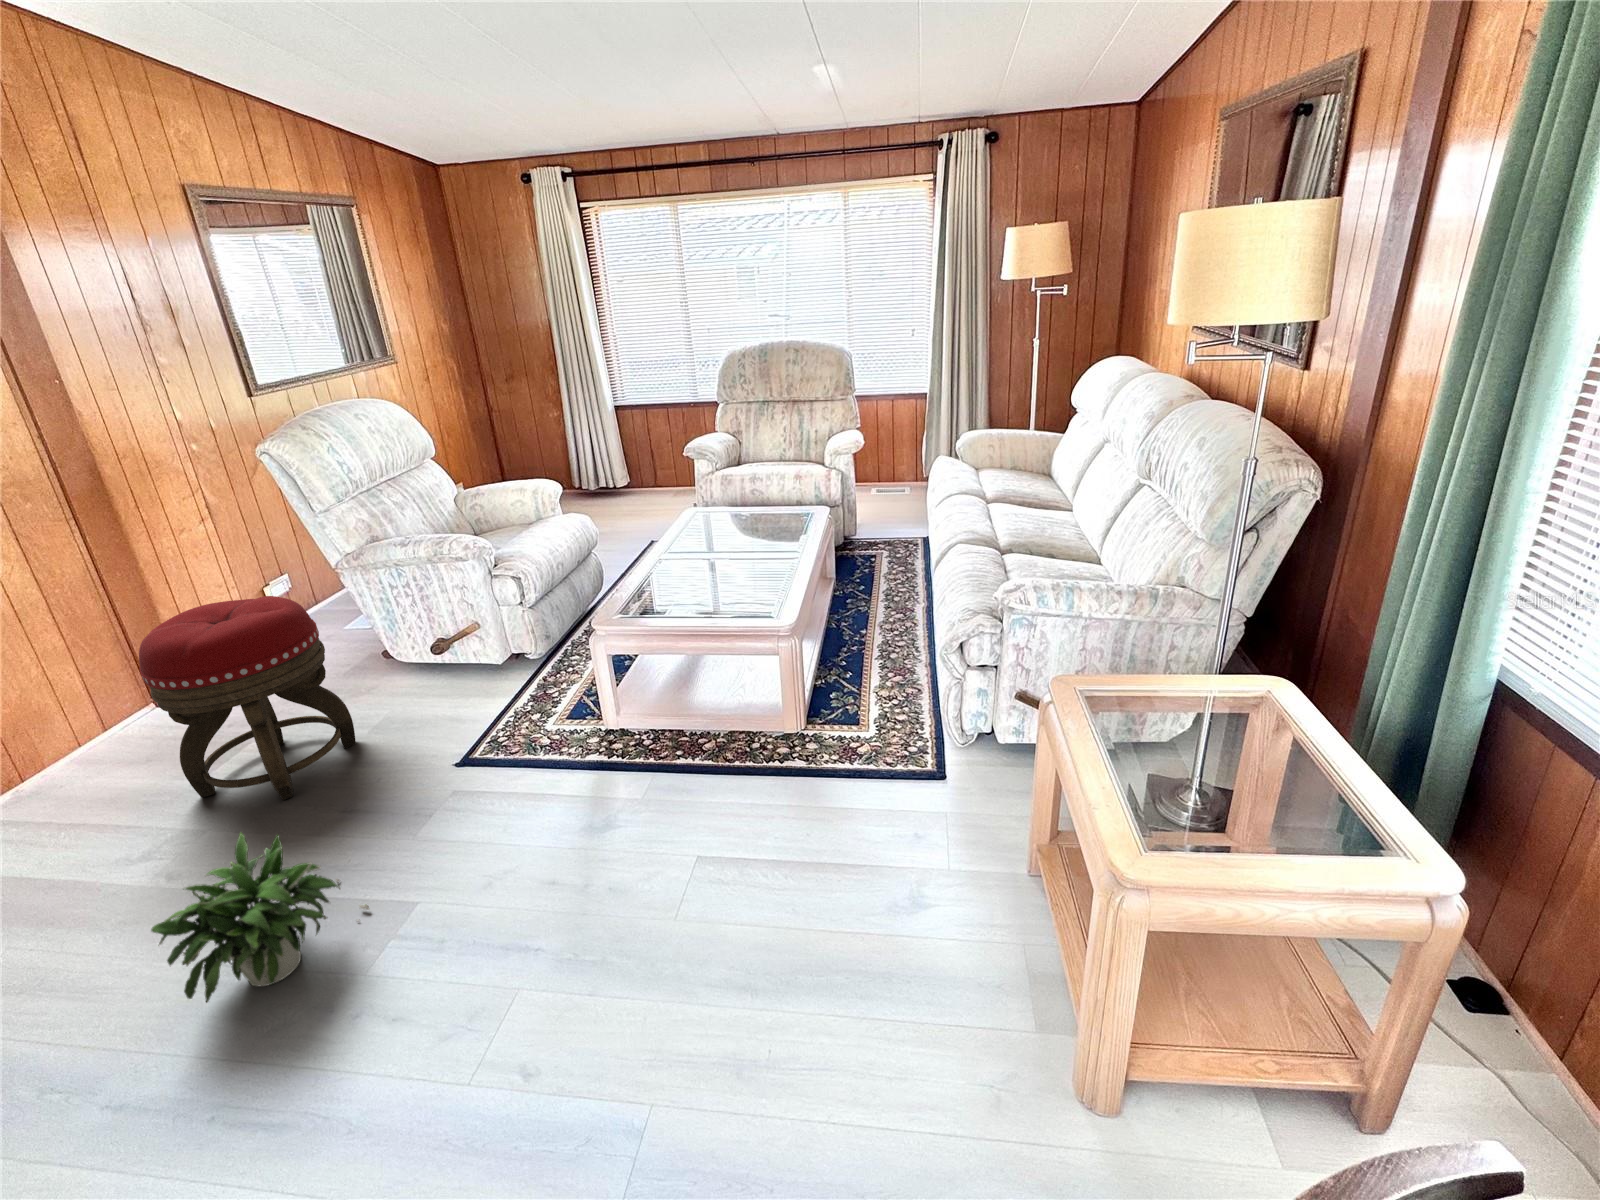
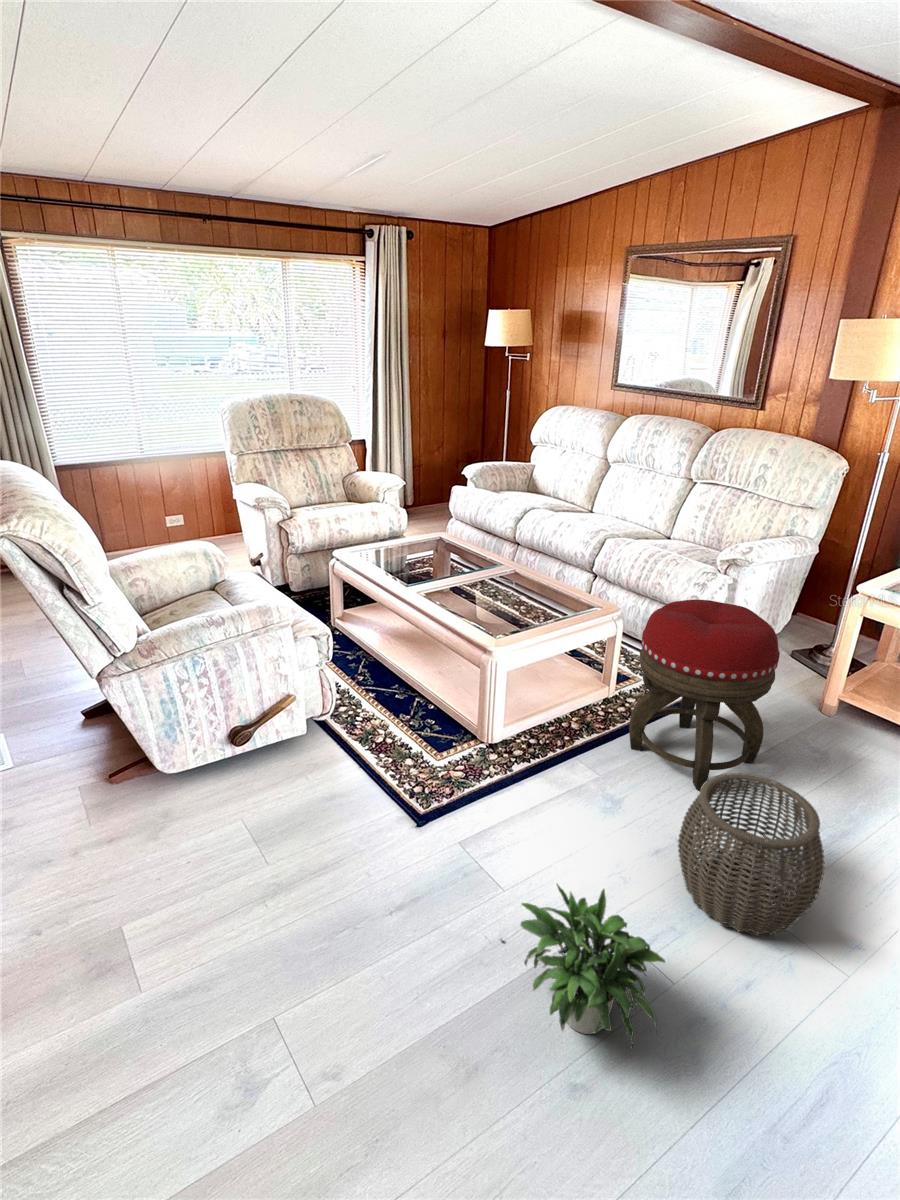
footstool: present [139,596,356,800] -> present [629,599,780,790]
woven basket: none [415,824,600,1038] -> present [678,773,825,936]

